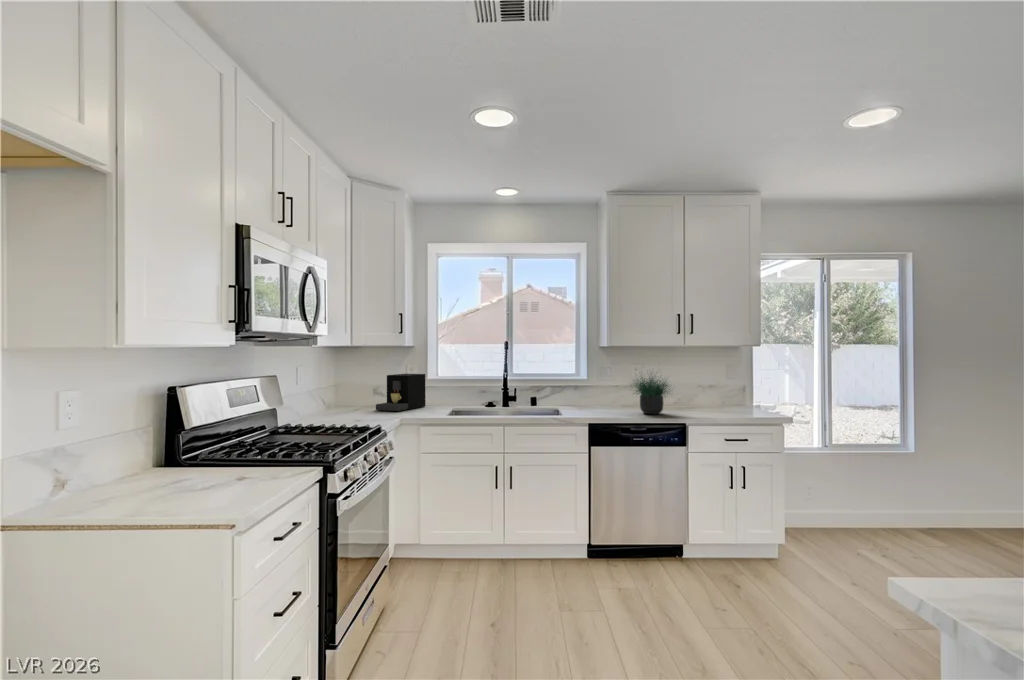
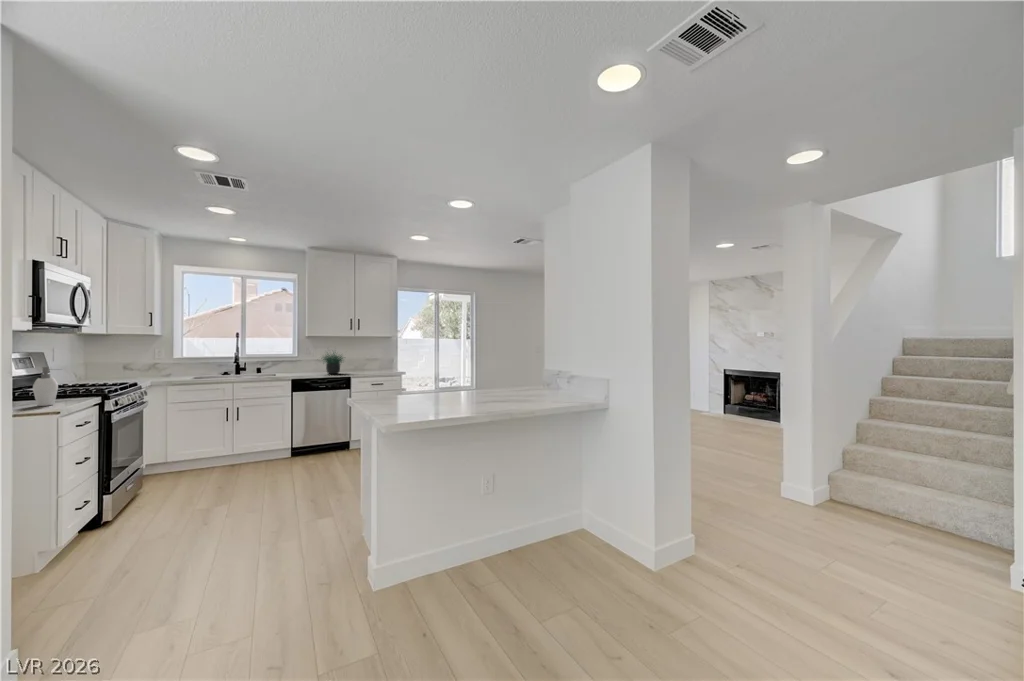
coffee maker: present [376,374,425,411] -> none [128,354,172,379]
soap dispenser: none [211,419,252,498] -> present [33,367,58,406]

